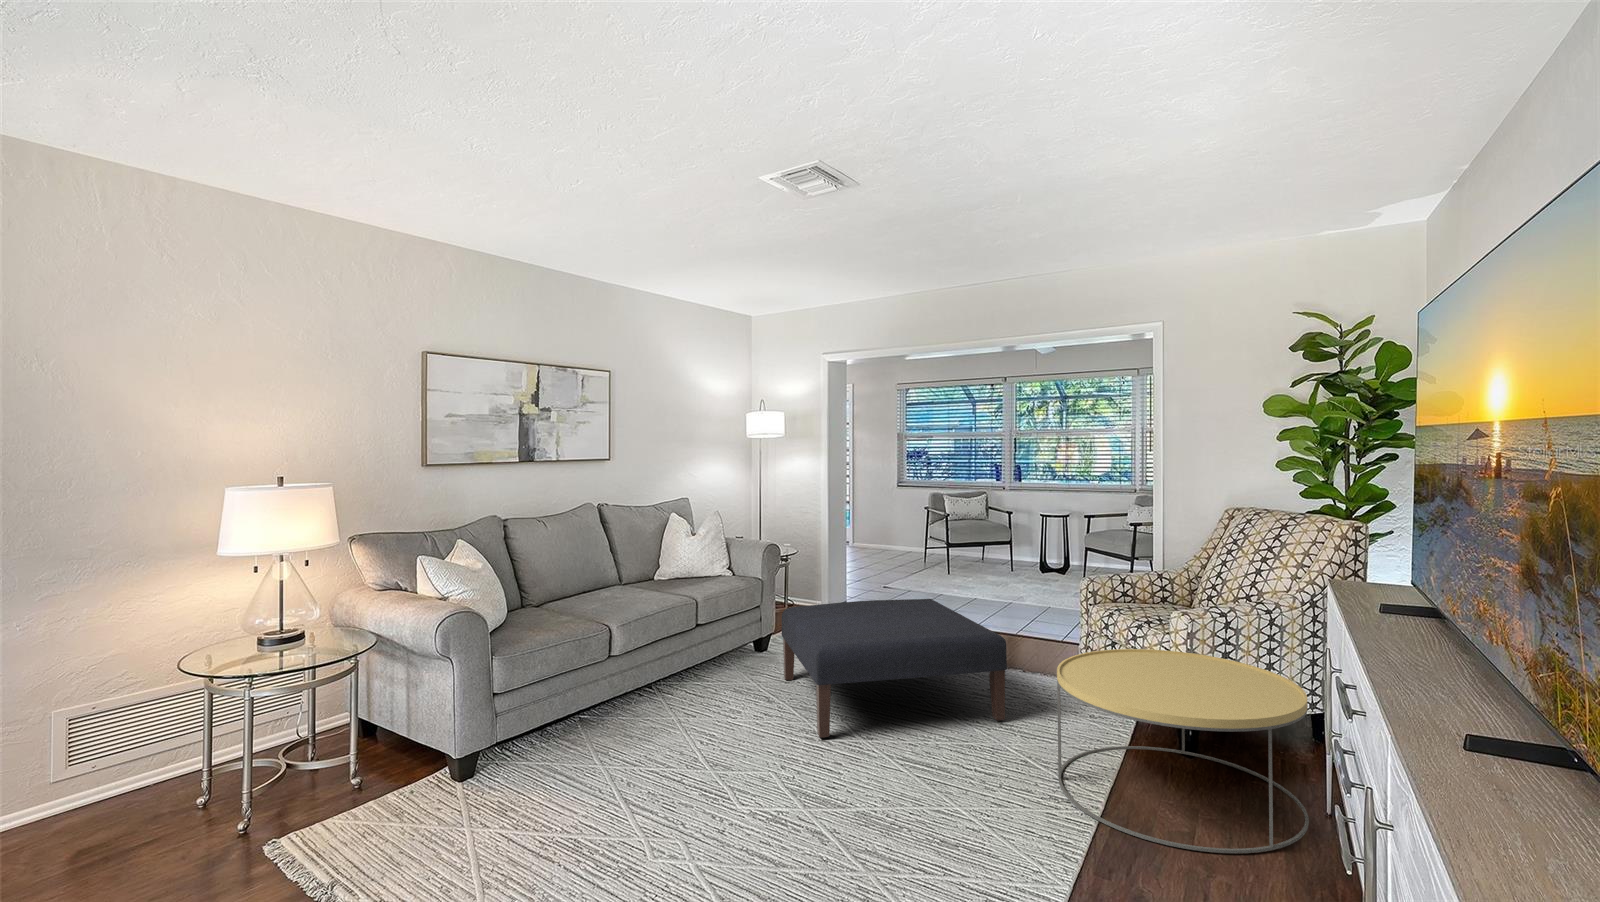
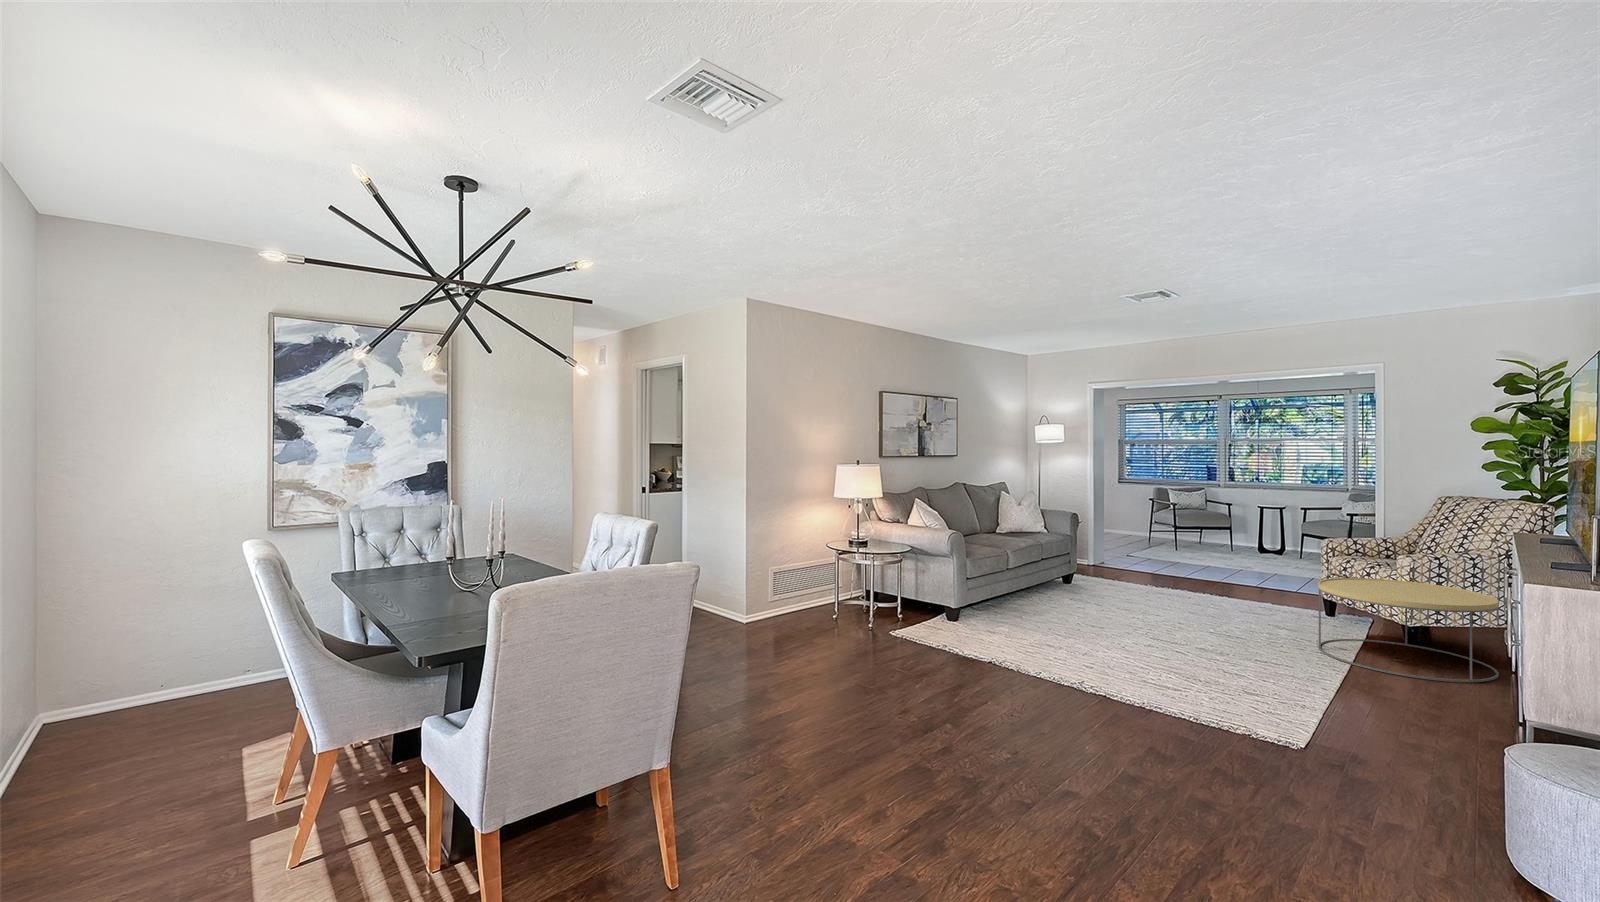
ottoman: present [782,599,1007,738] -> none [1098,551,1272,624]

